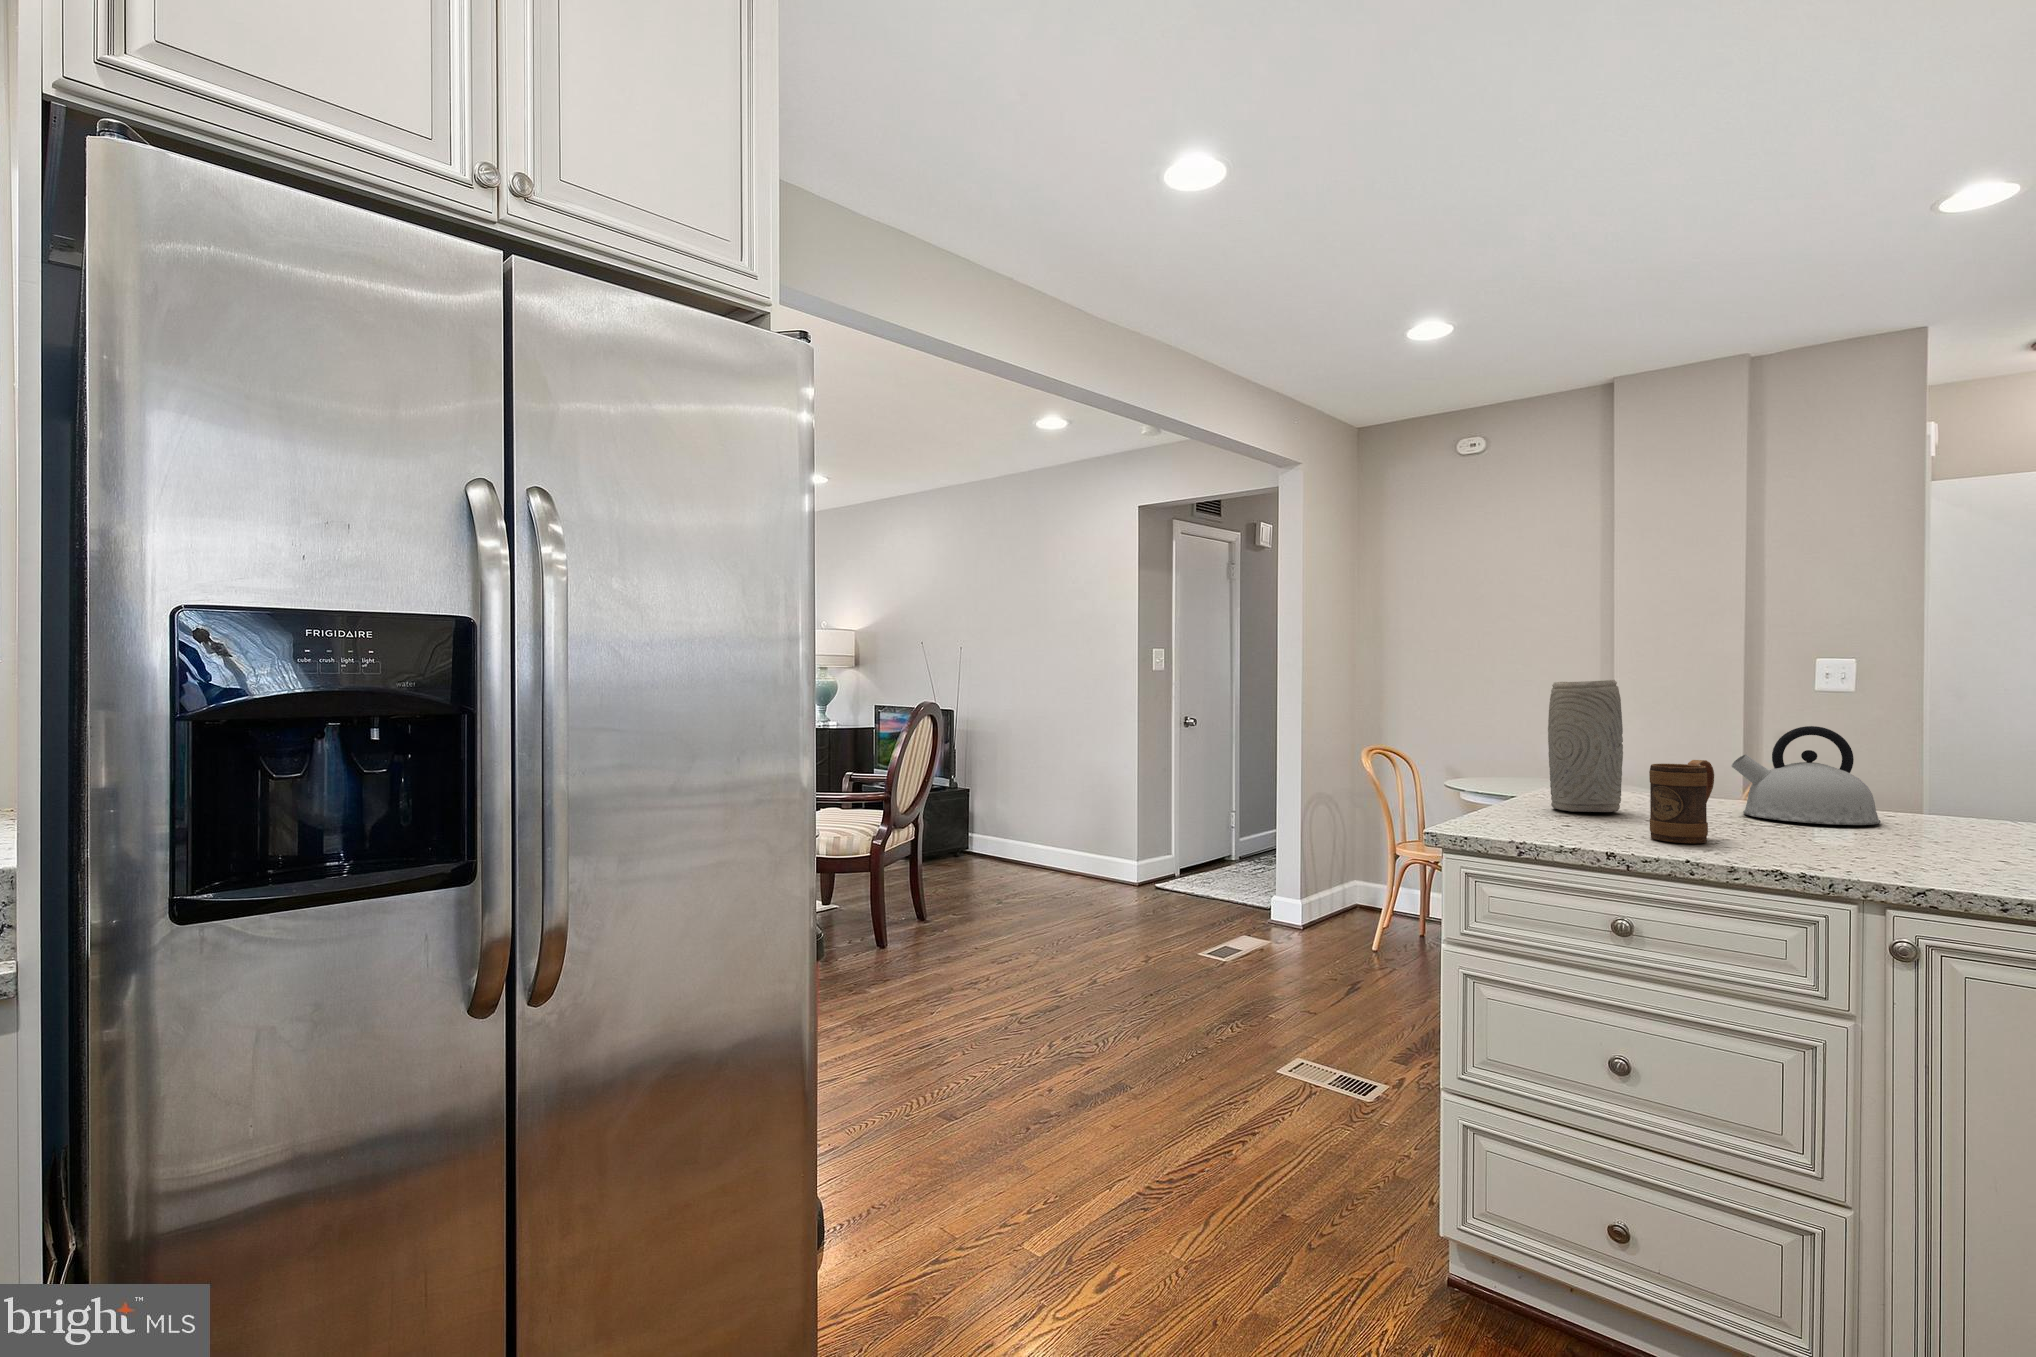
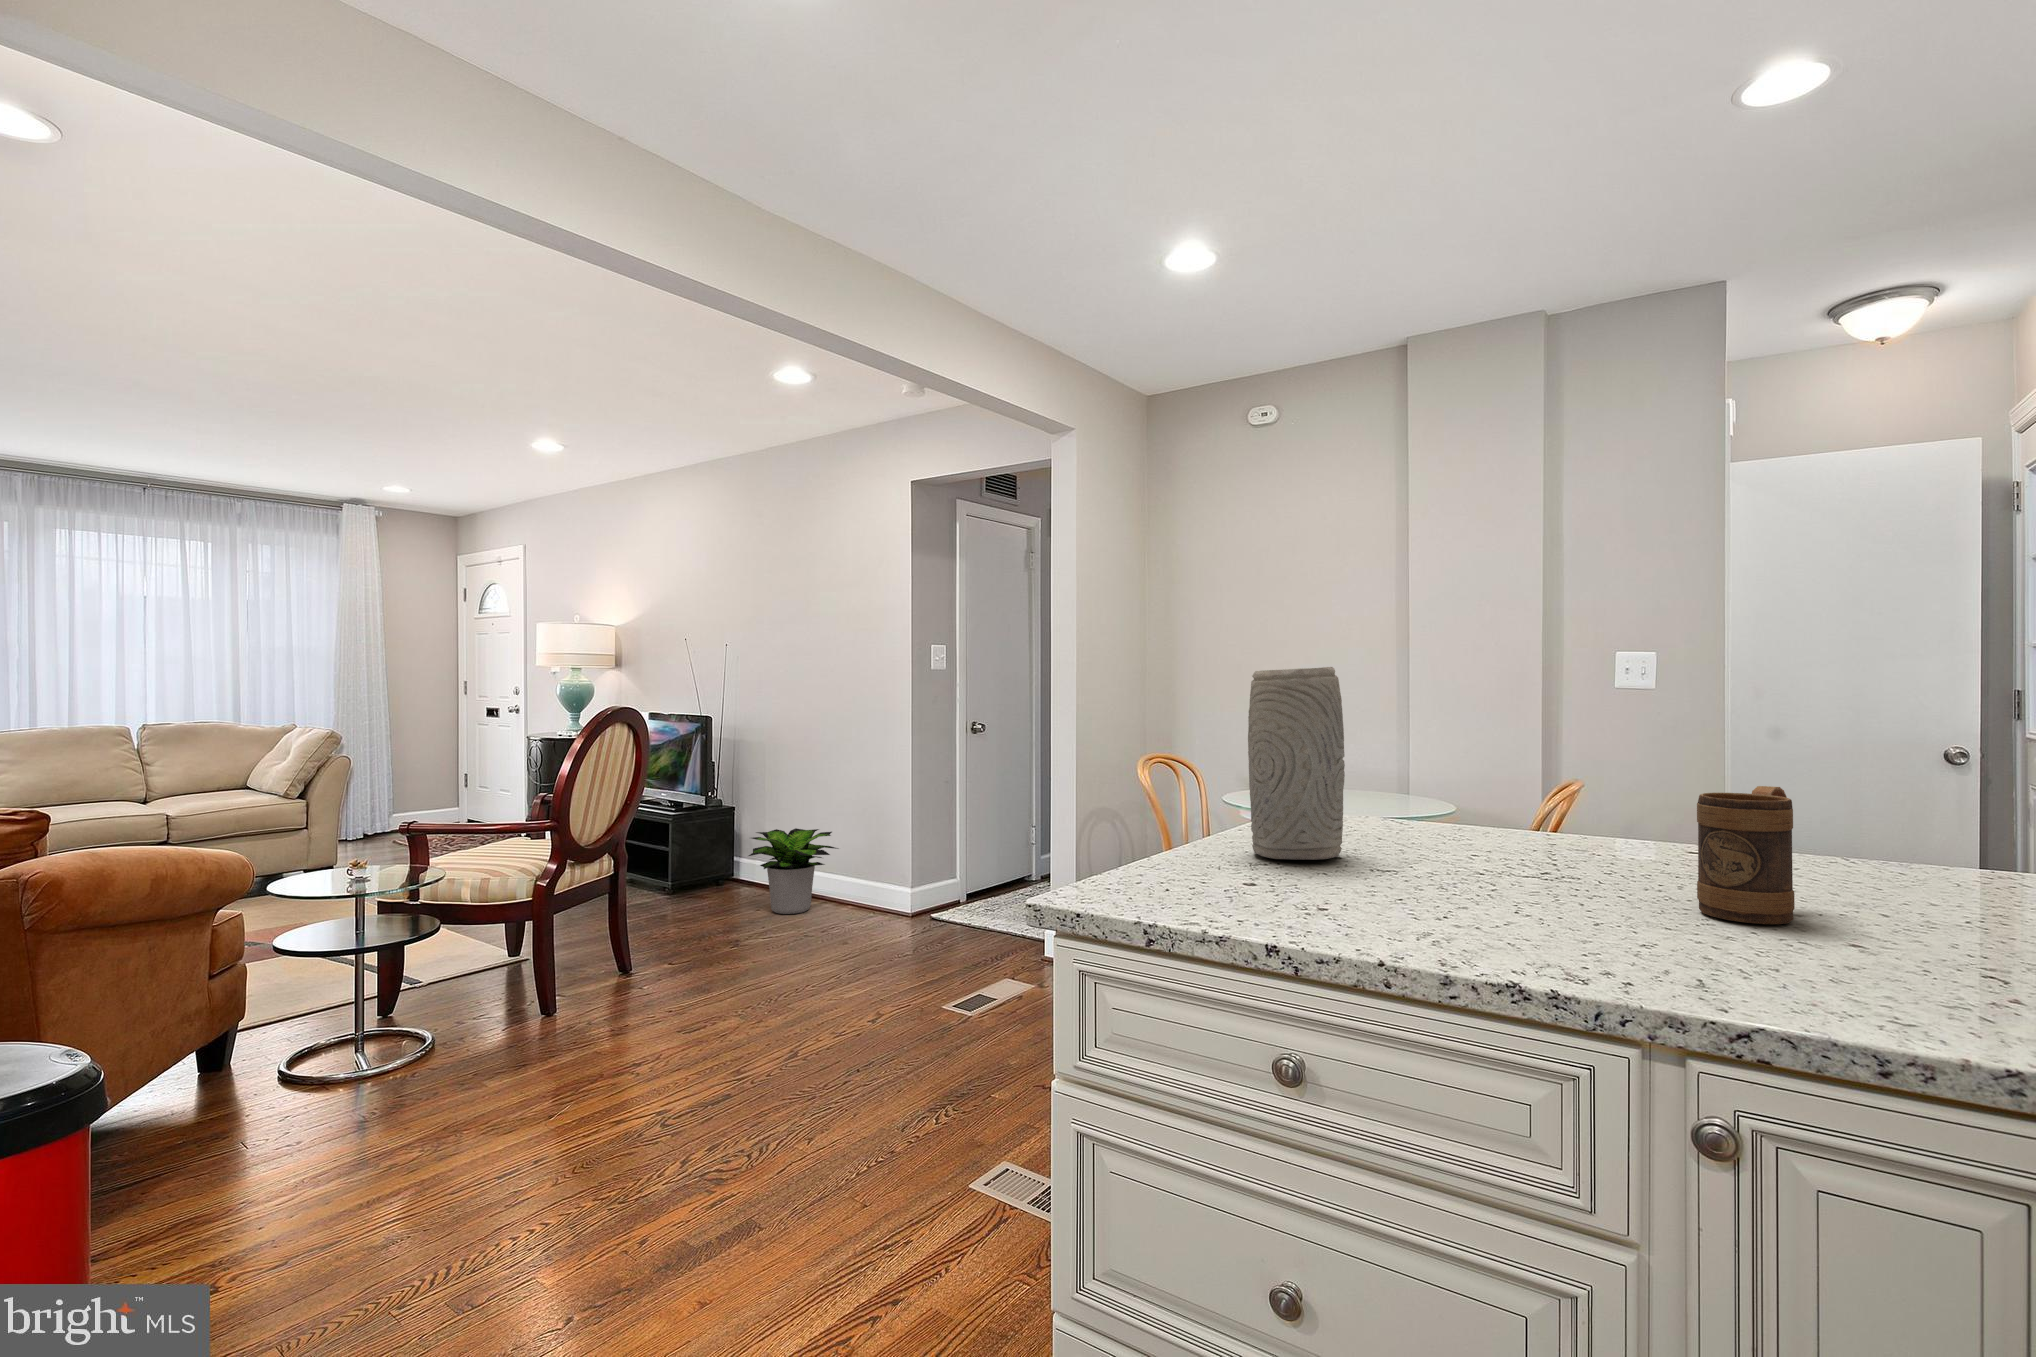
kettle: present [1731,726,1881,825] -> none [1489,732,1682,877]
mug: present [1649,760,1714,843] -> present [1697,786,1795,924]
potted plant: none [996,808,1071,880] -> present [749,828,838,914]

